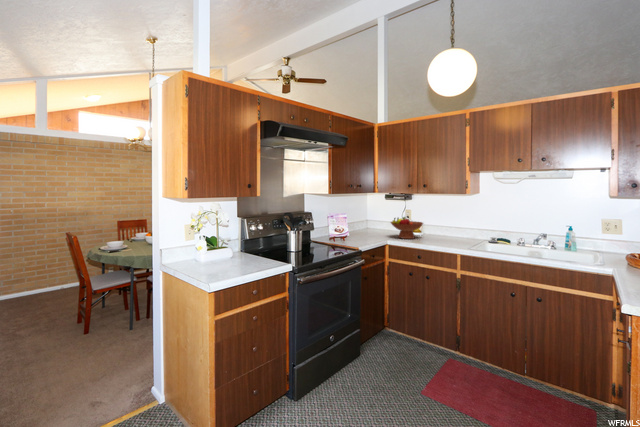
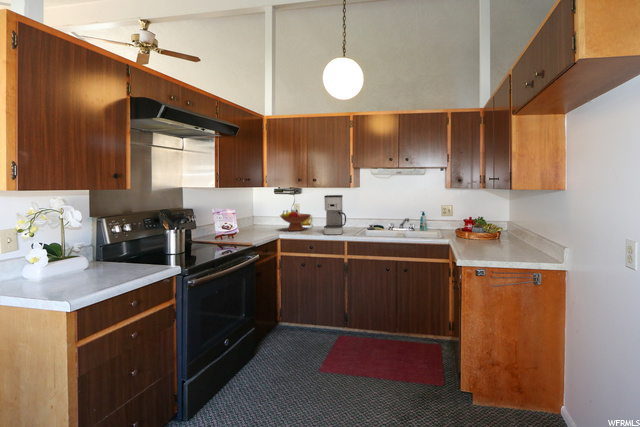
coffee maker: none [435,204,462,247] -> present [324,195,346,235]

